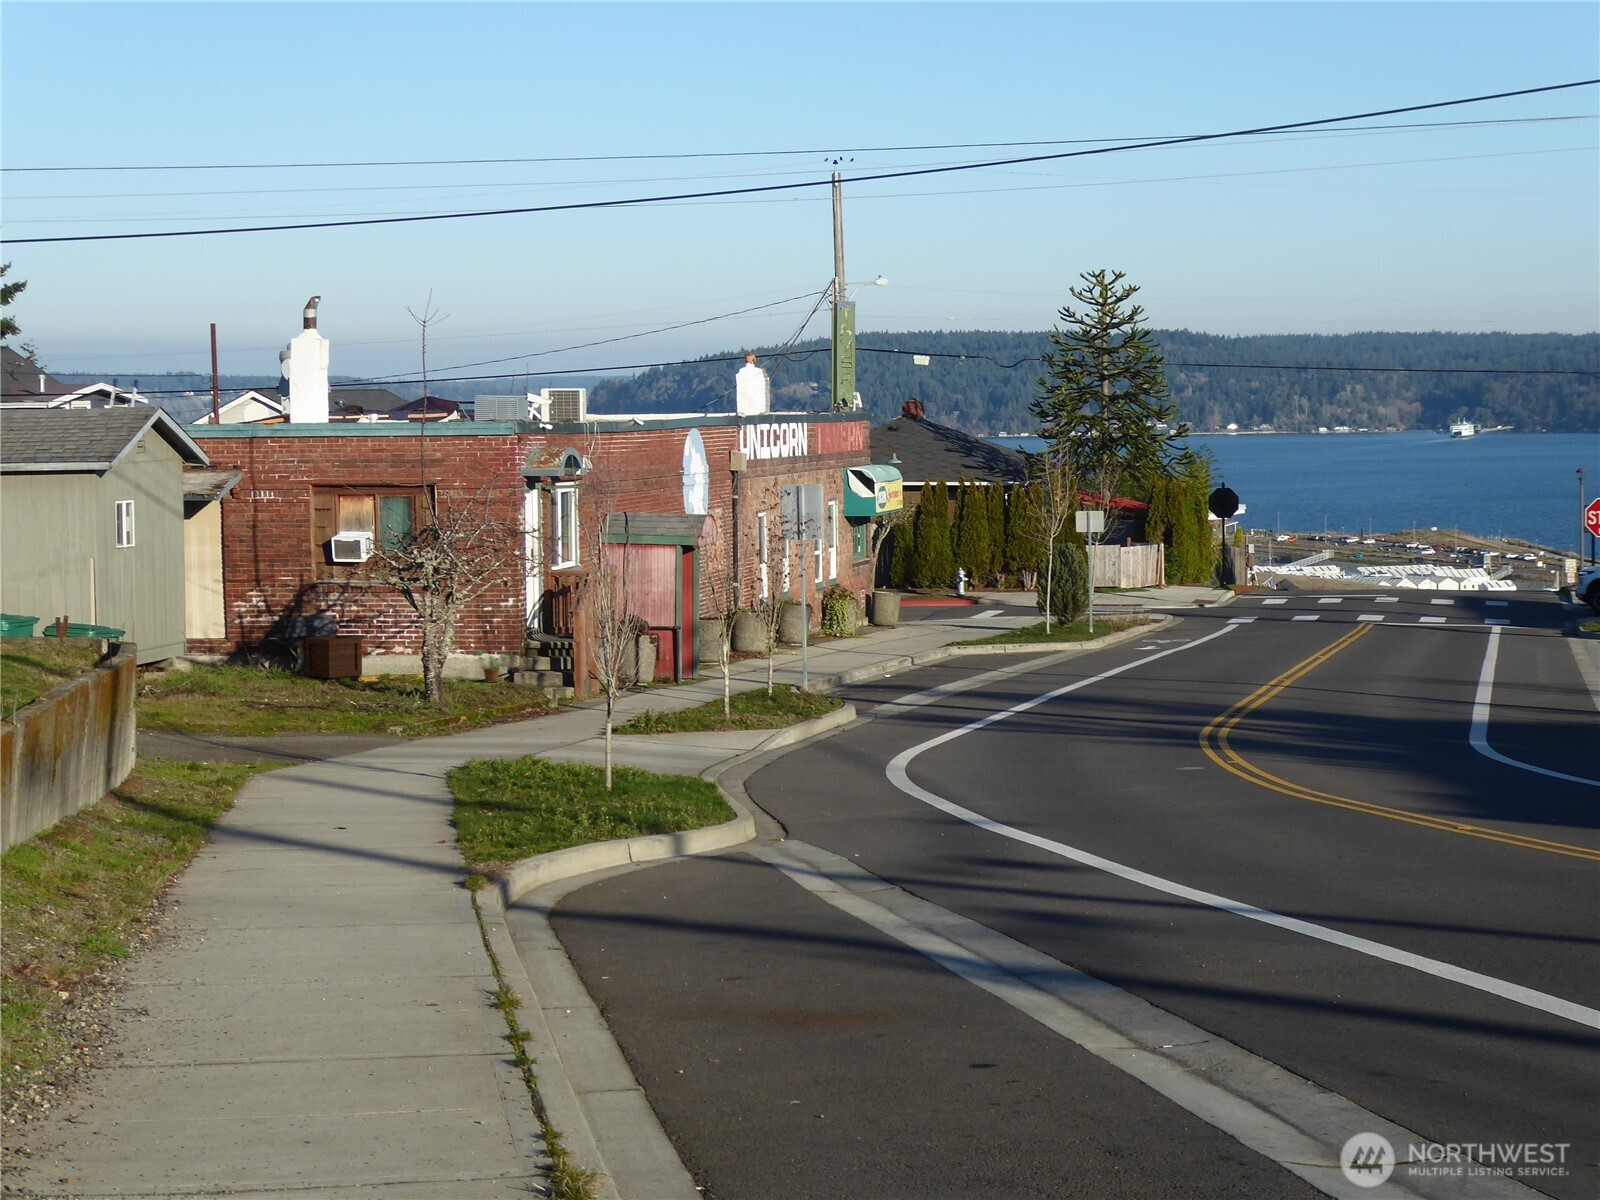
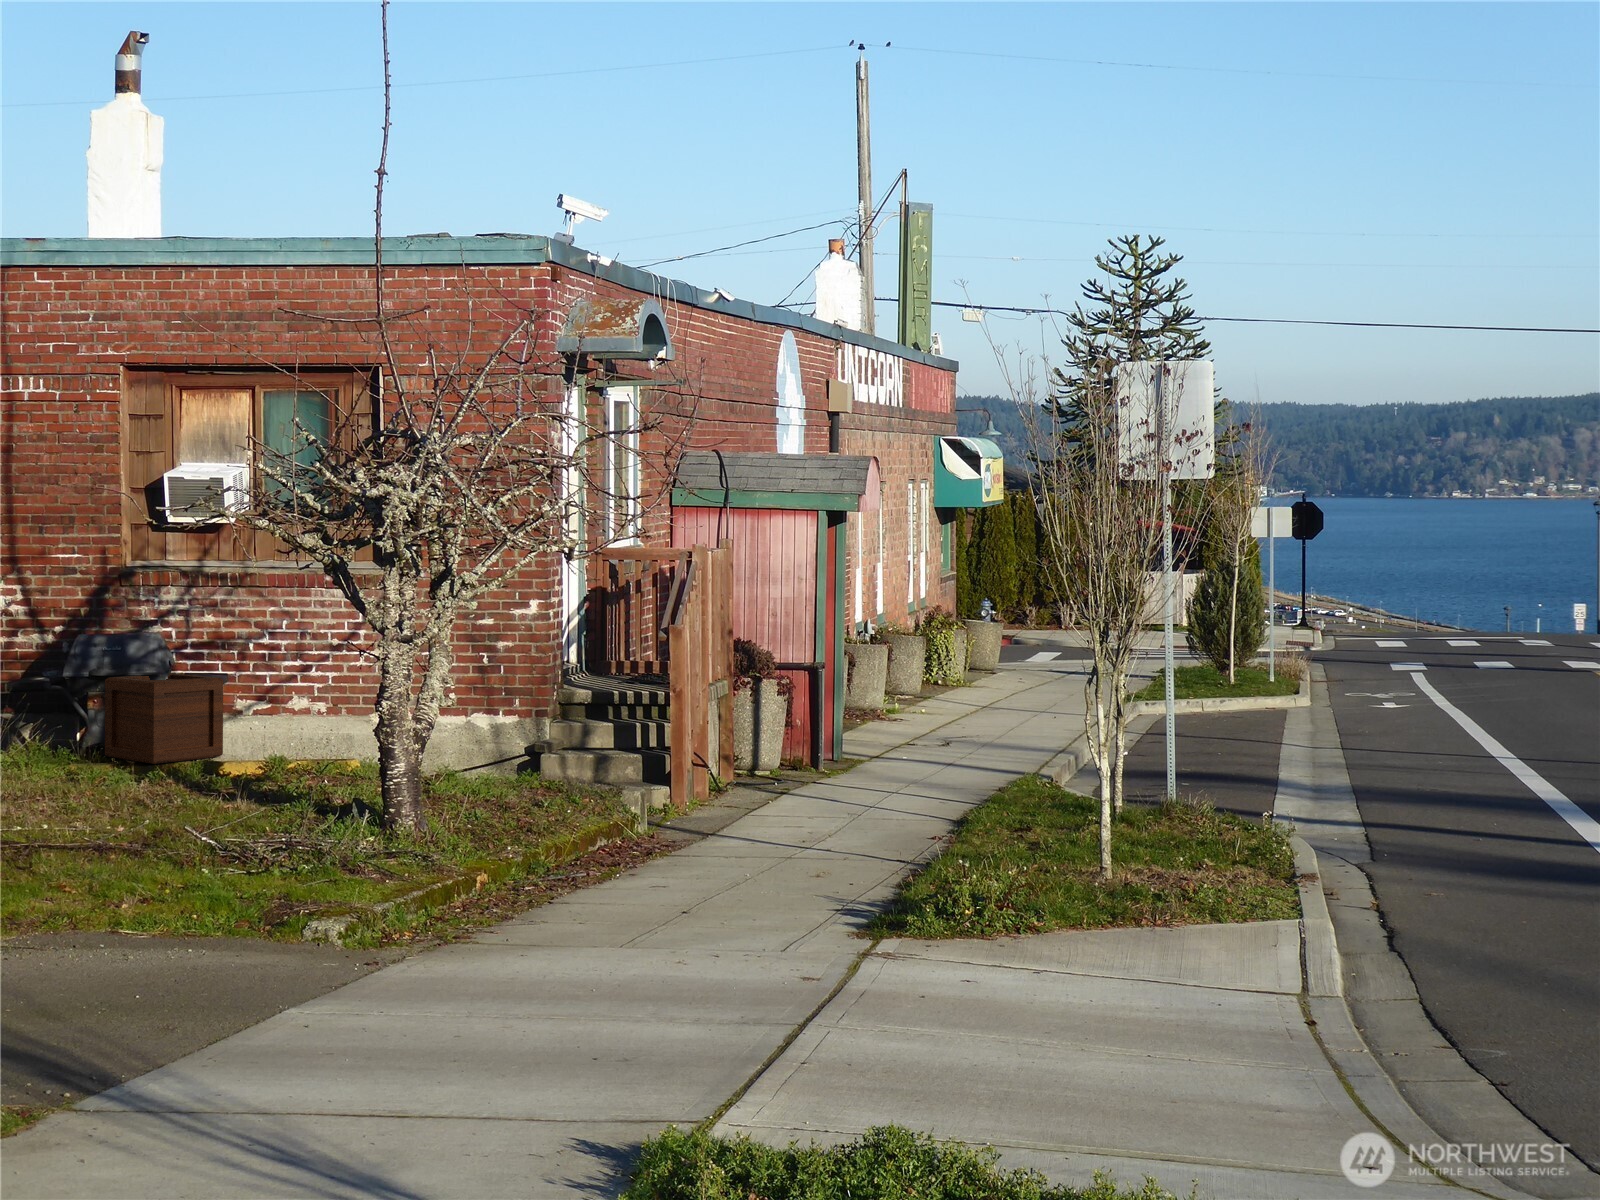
potted plant: present [473,651,508,682] -> none [455,708,534,773]

